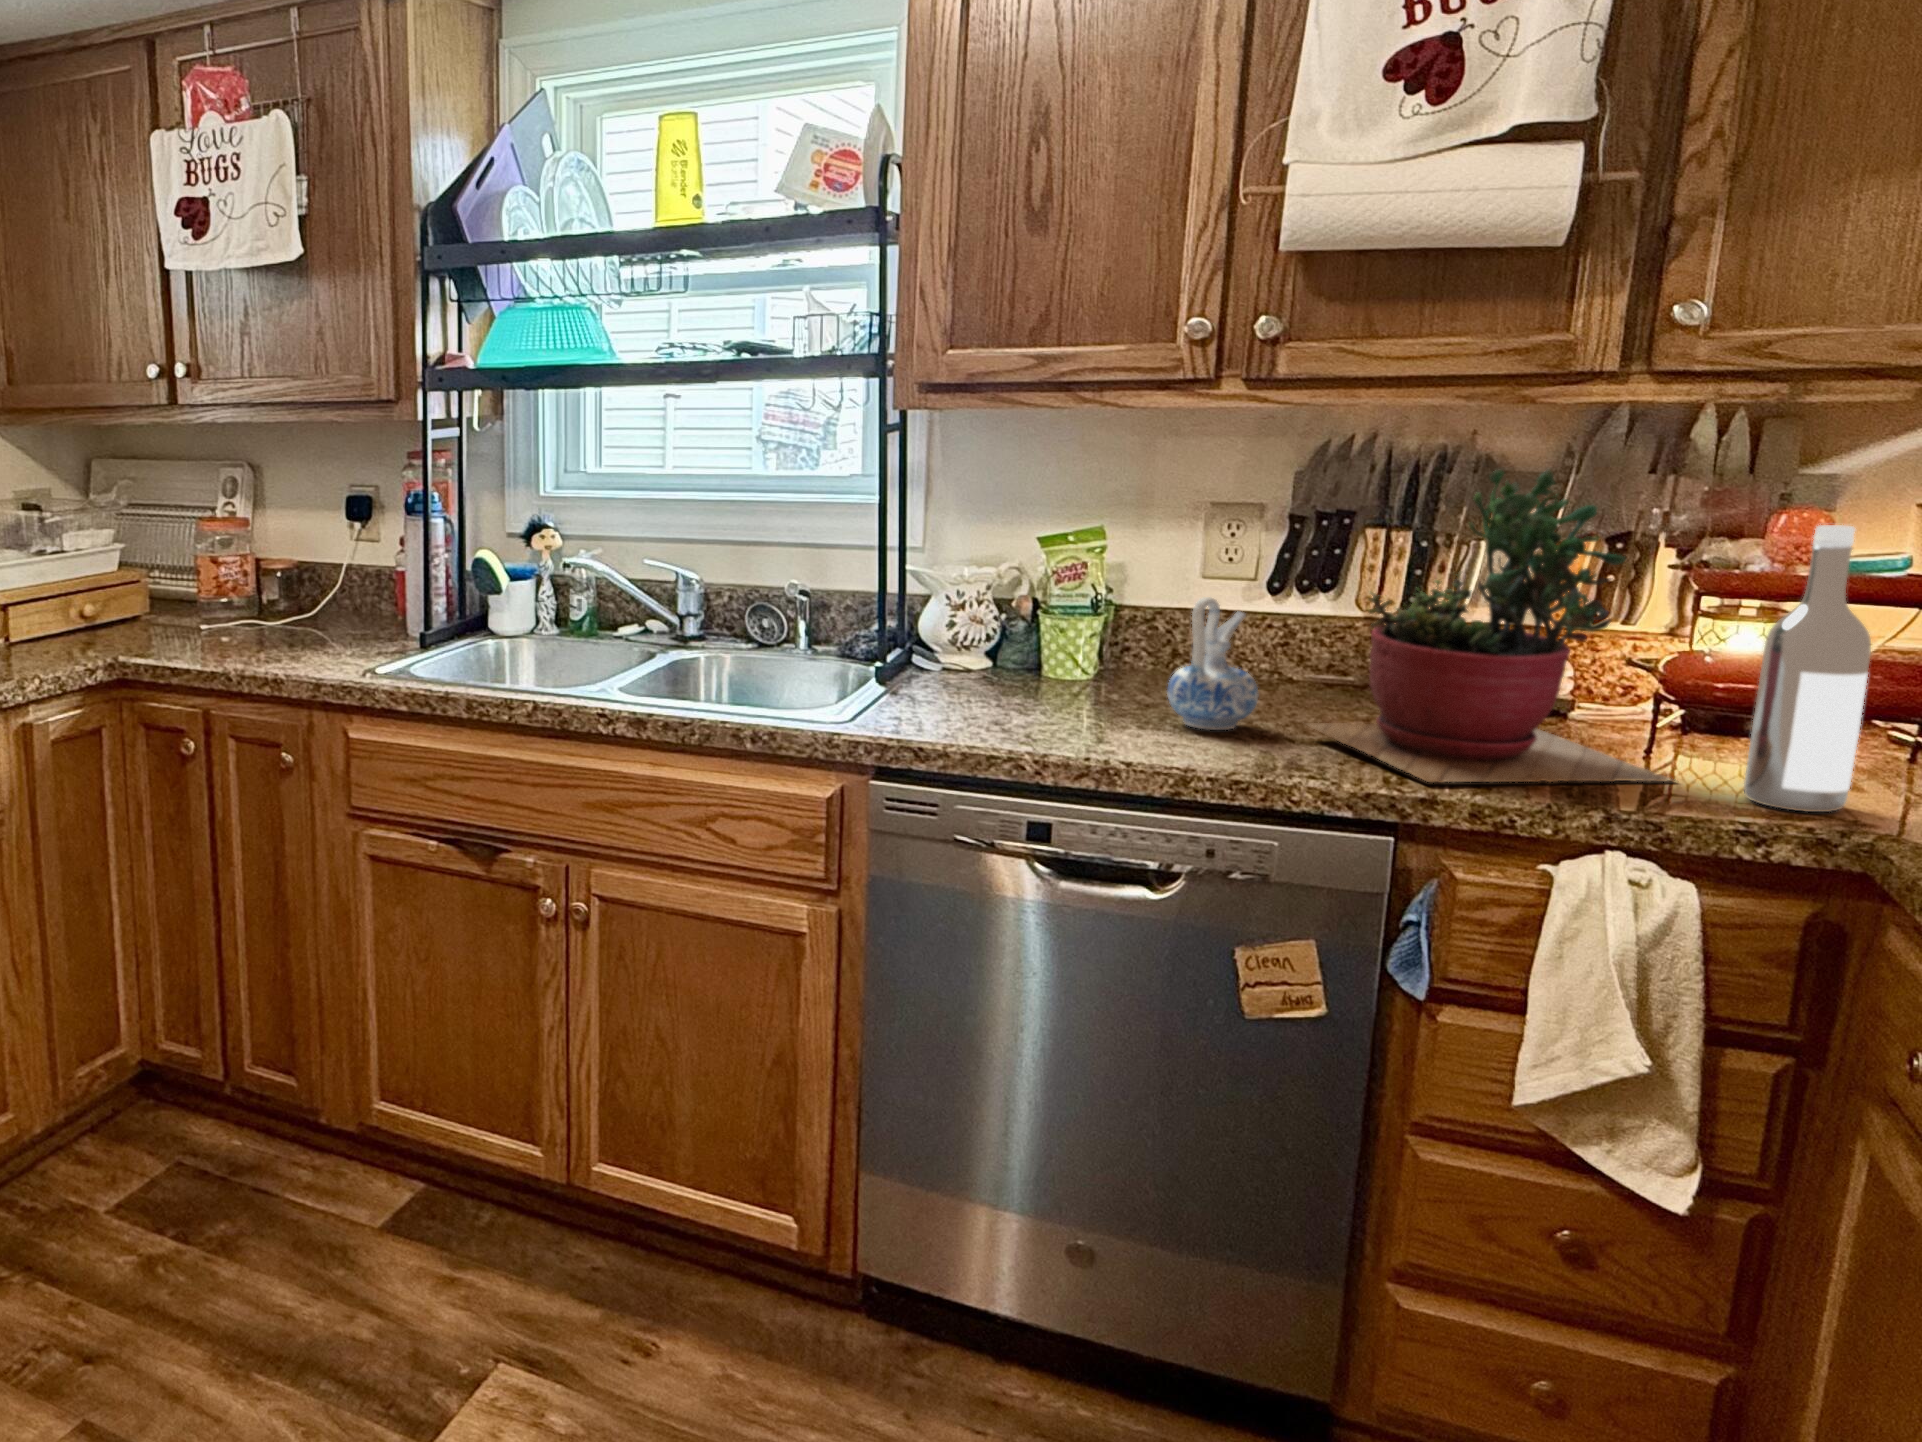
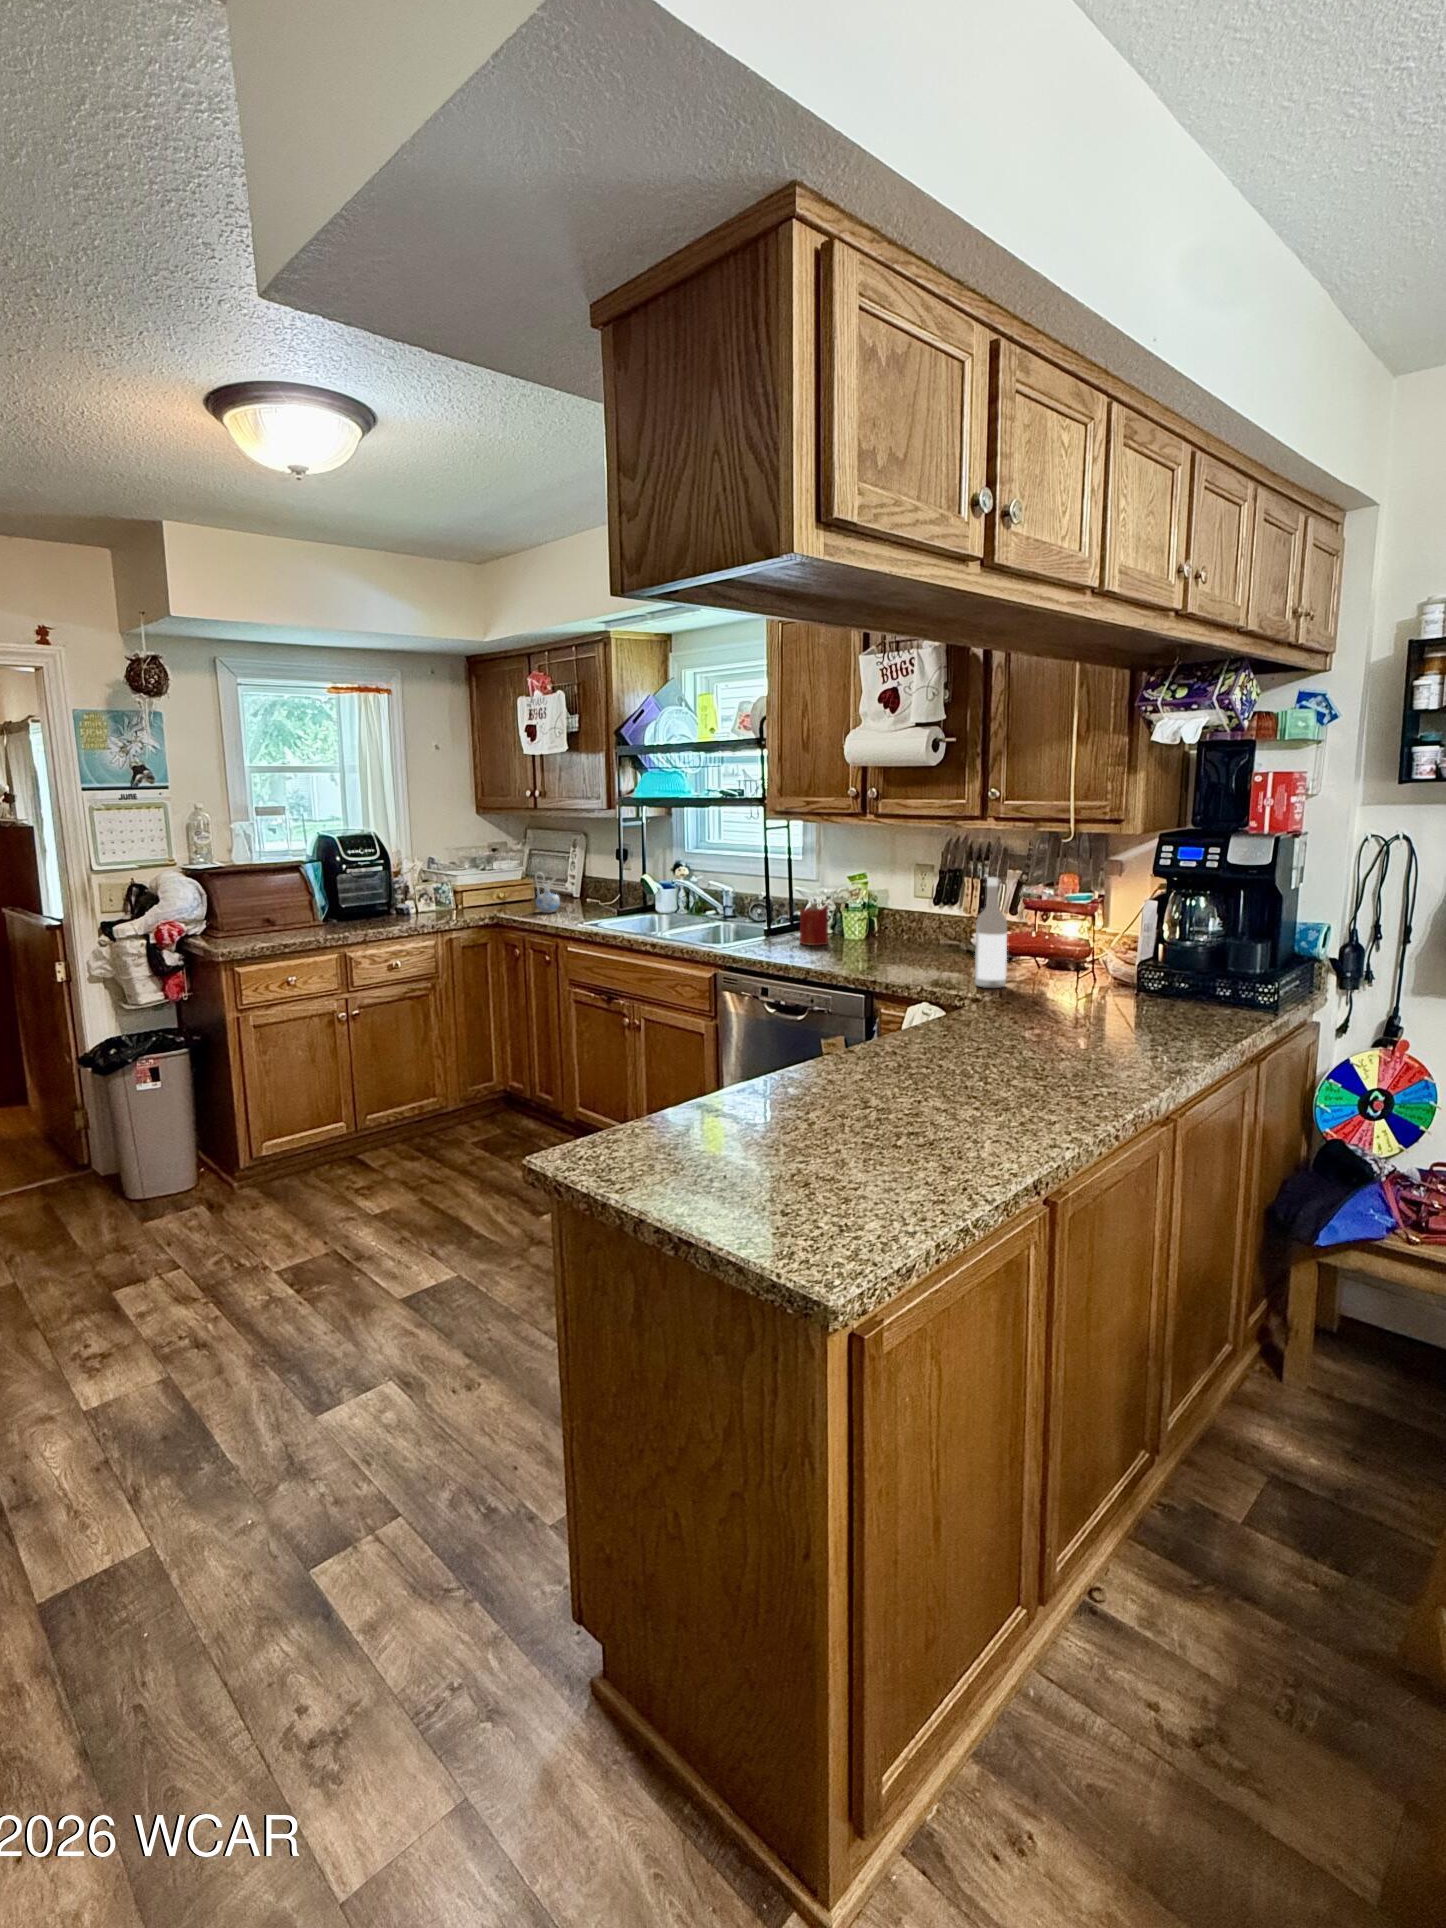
succulent plant: present [1307,470,1675,782] -> none [873,853,975,979]
ceramic pitcher: present [1168,597,1259,730] -> present [535,872,560,912]
candle: none [990,599,1071,704] -> present [800,902,828,946]

